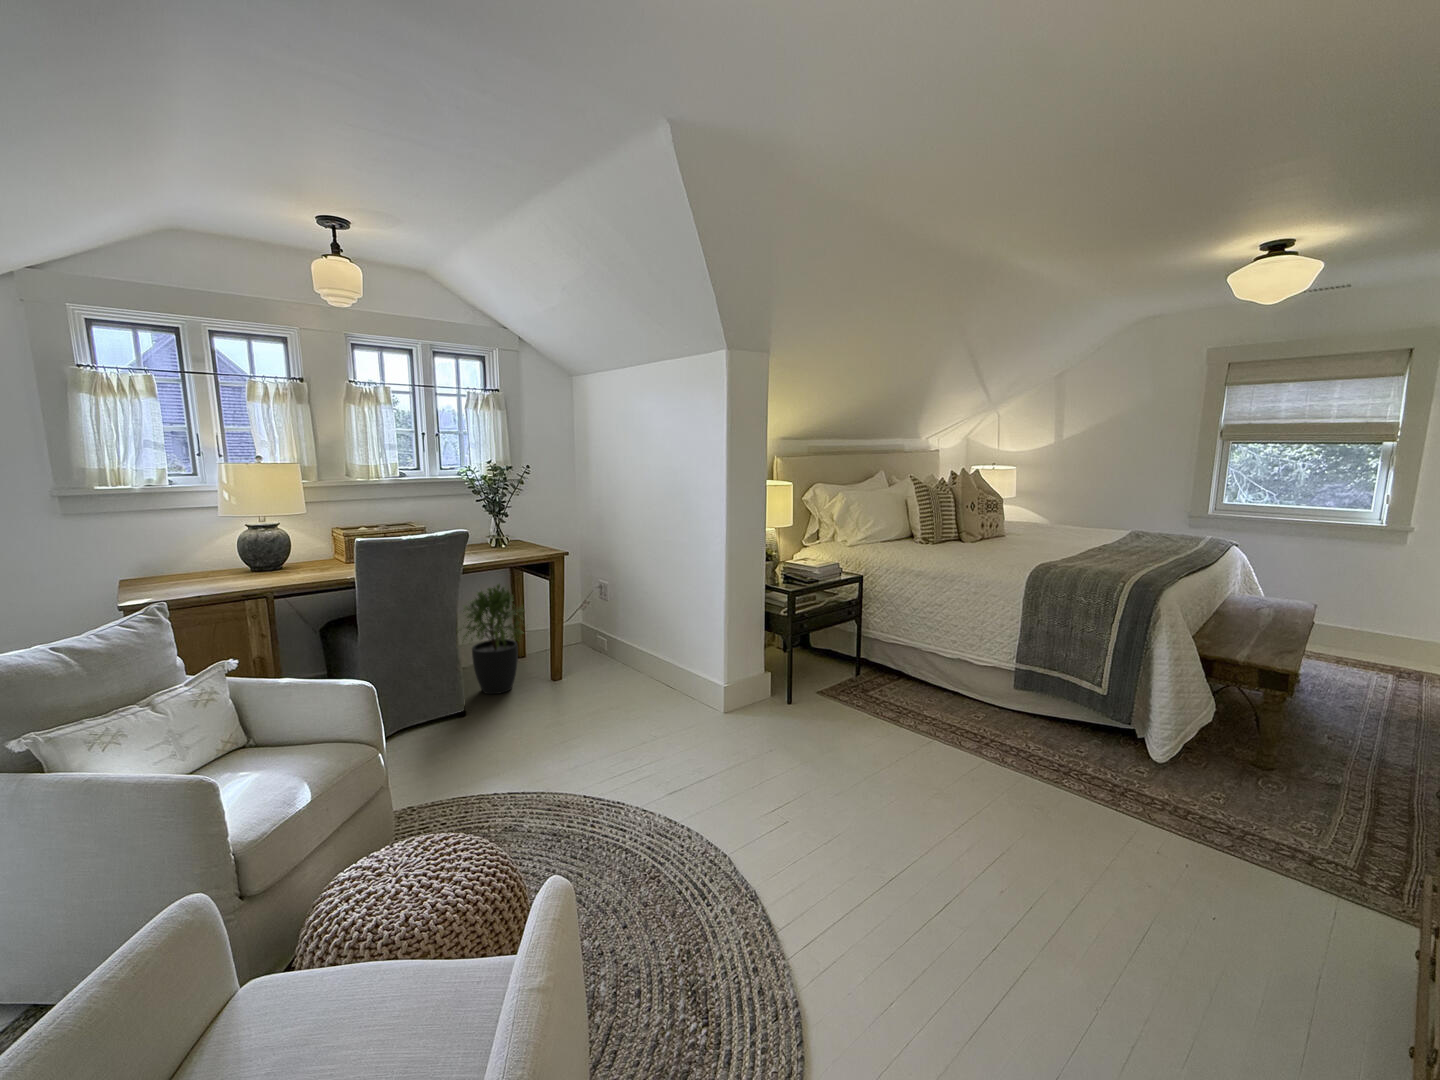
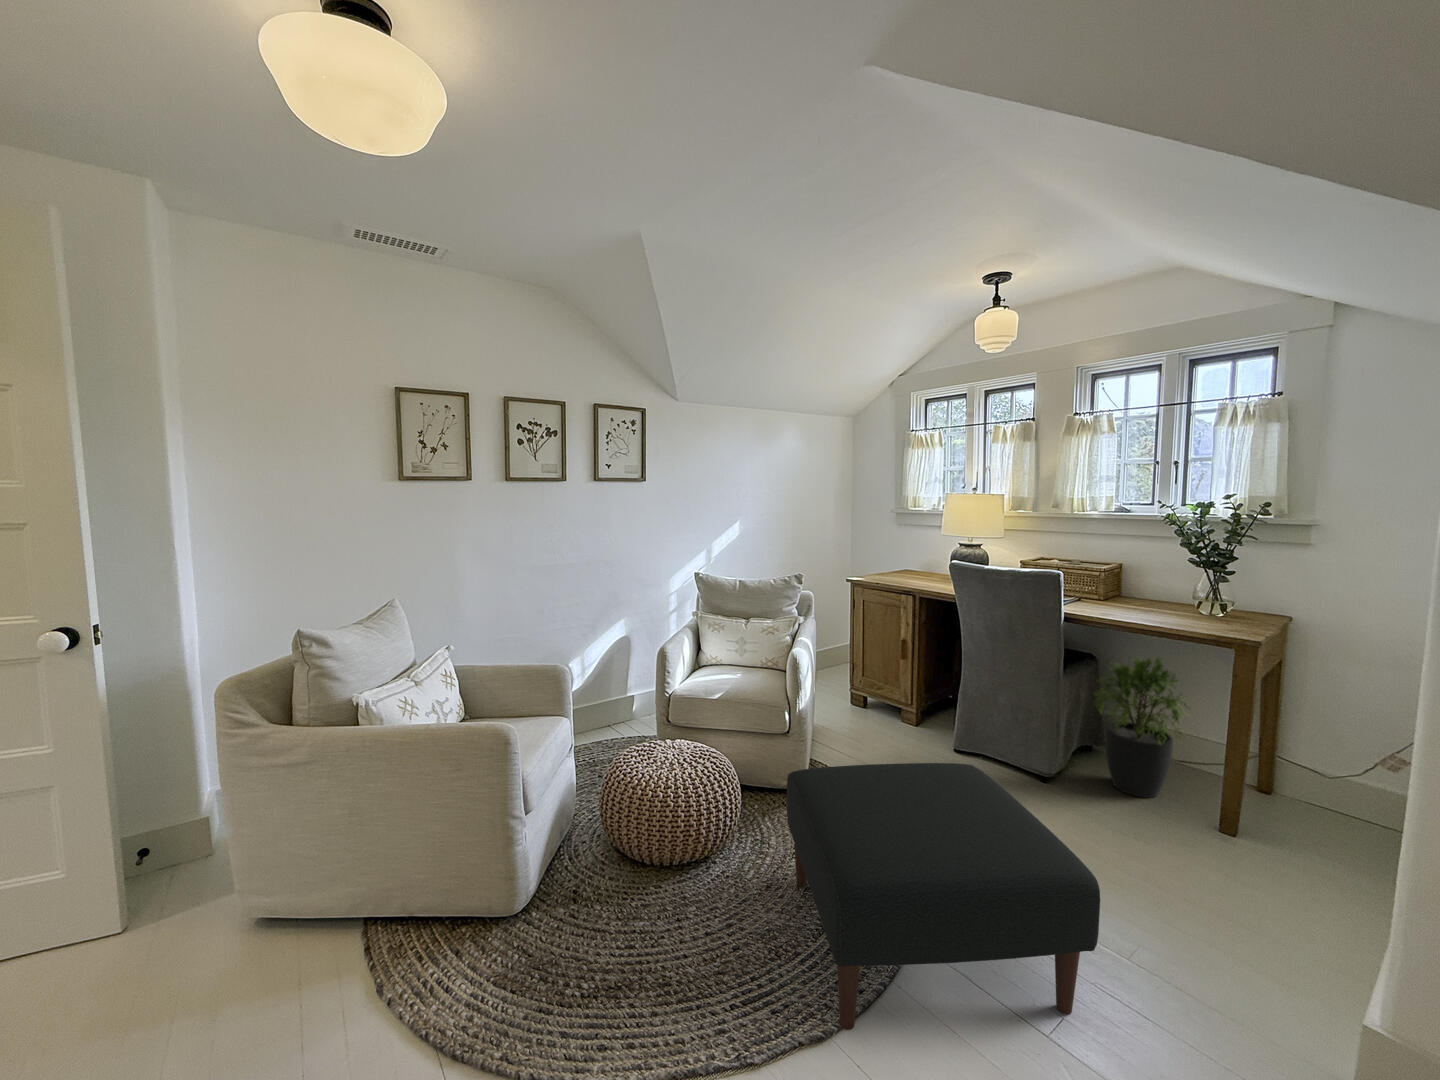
ottoman: none [540,676,737,864] -> present [787,763,1100,1030]

